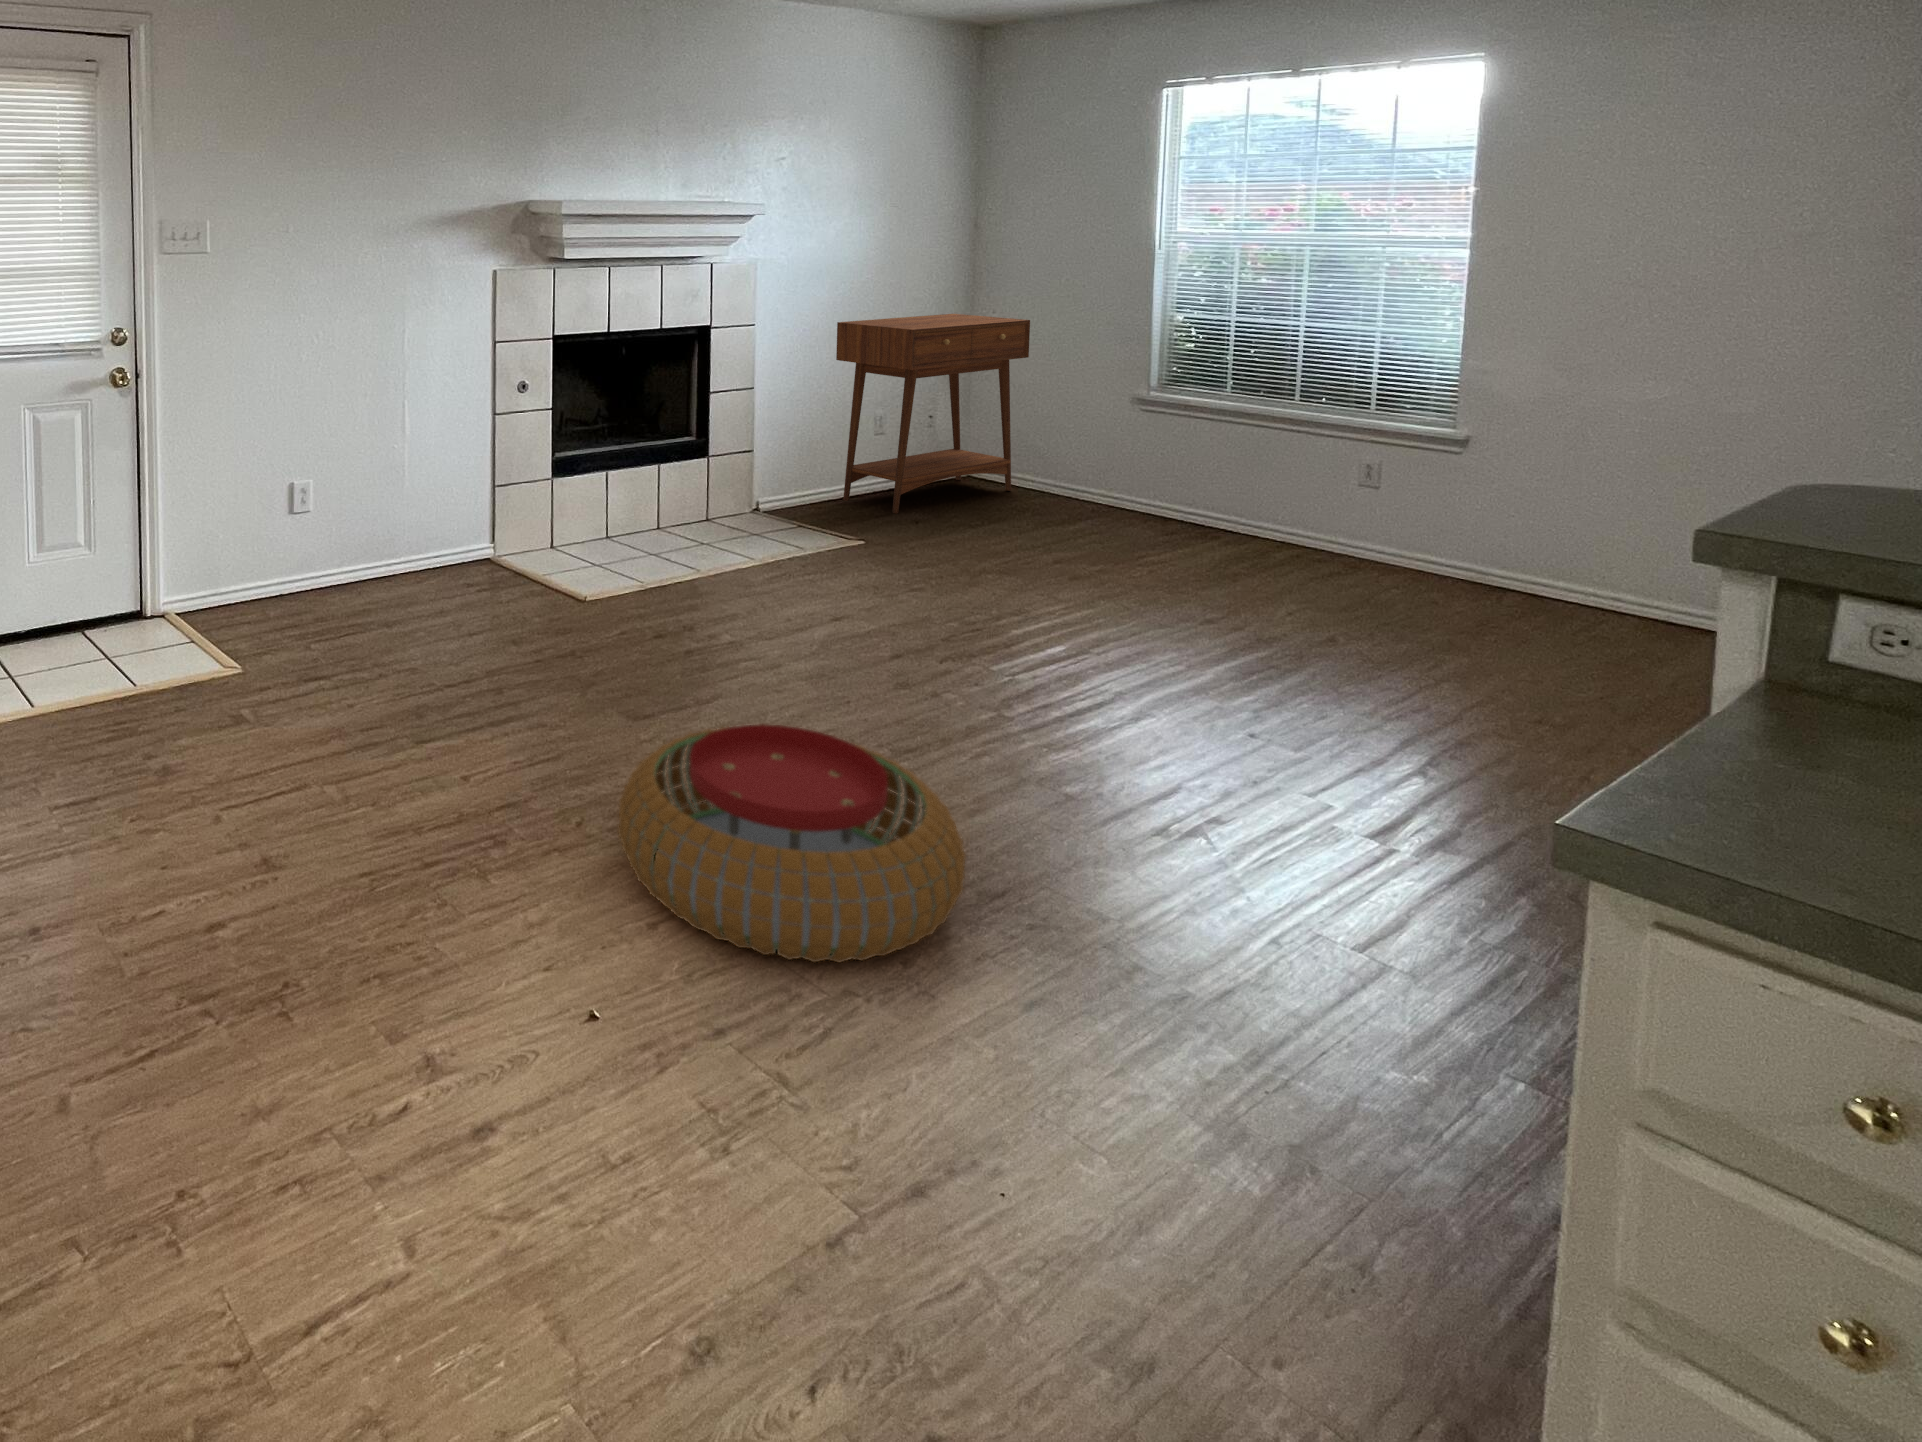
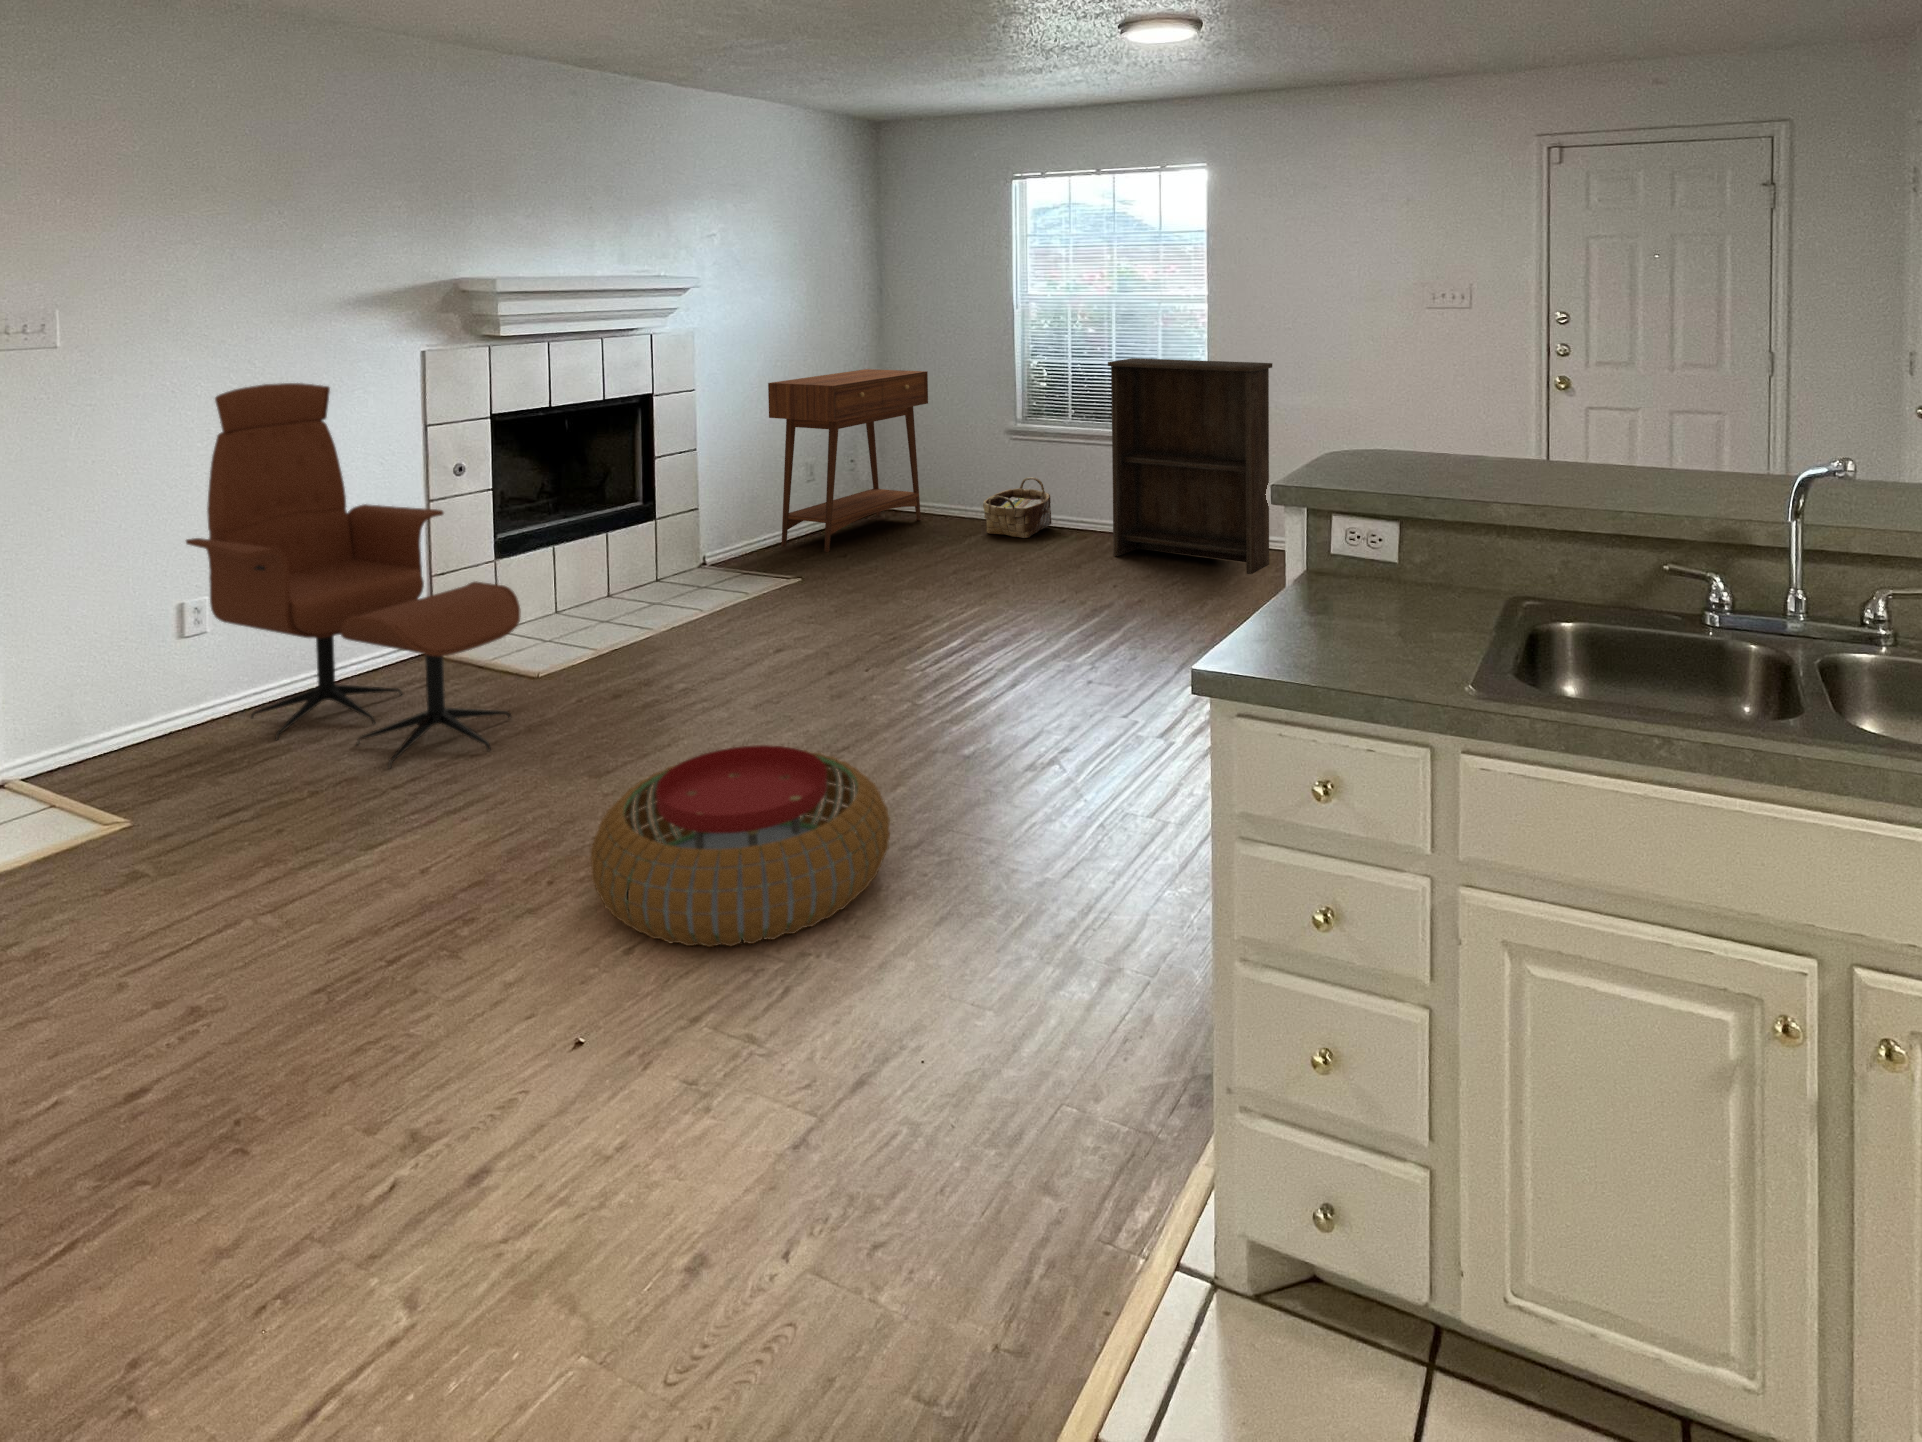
lounge chair: none [299,295,570,666] -> present [186,383,521,768]
bookshelf: none [1284,318,1583,627] -> present [1108,358,1272,574]
woven basket: none [1095,456,1191,530] -> present [983,477,1052,538]

